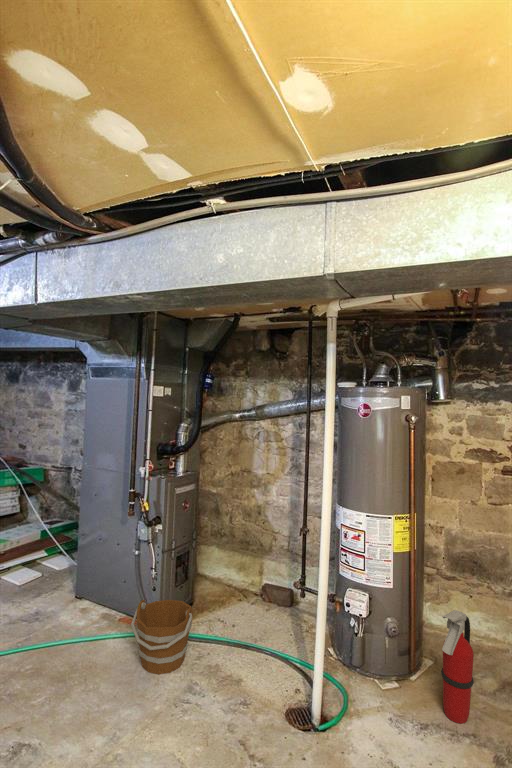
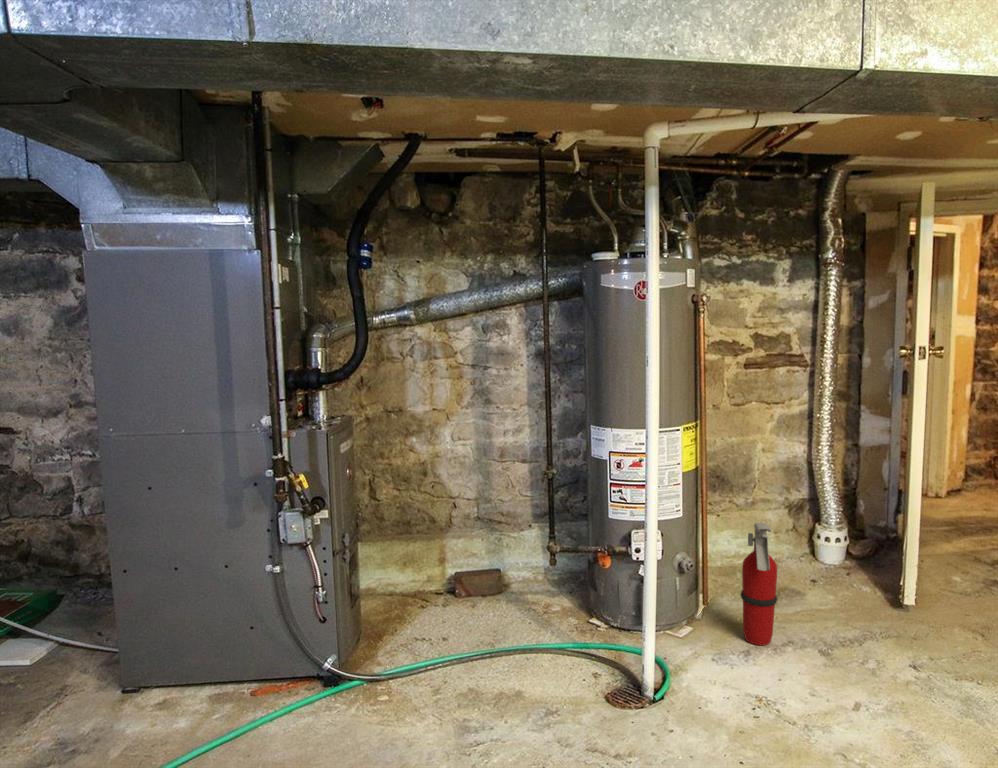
bucket: present [131,600,193,674] -> none [339,617,442,732]

